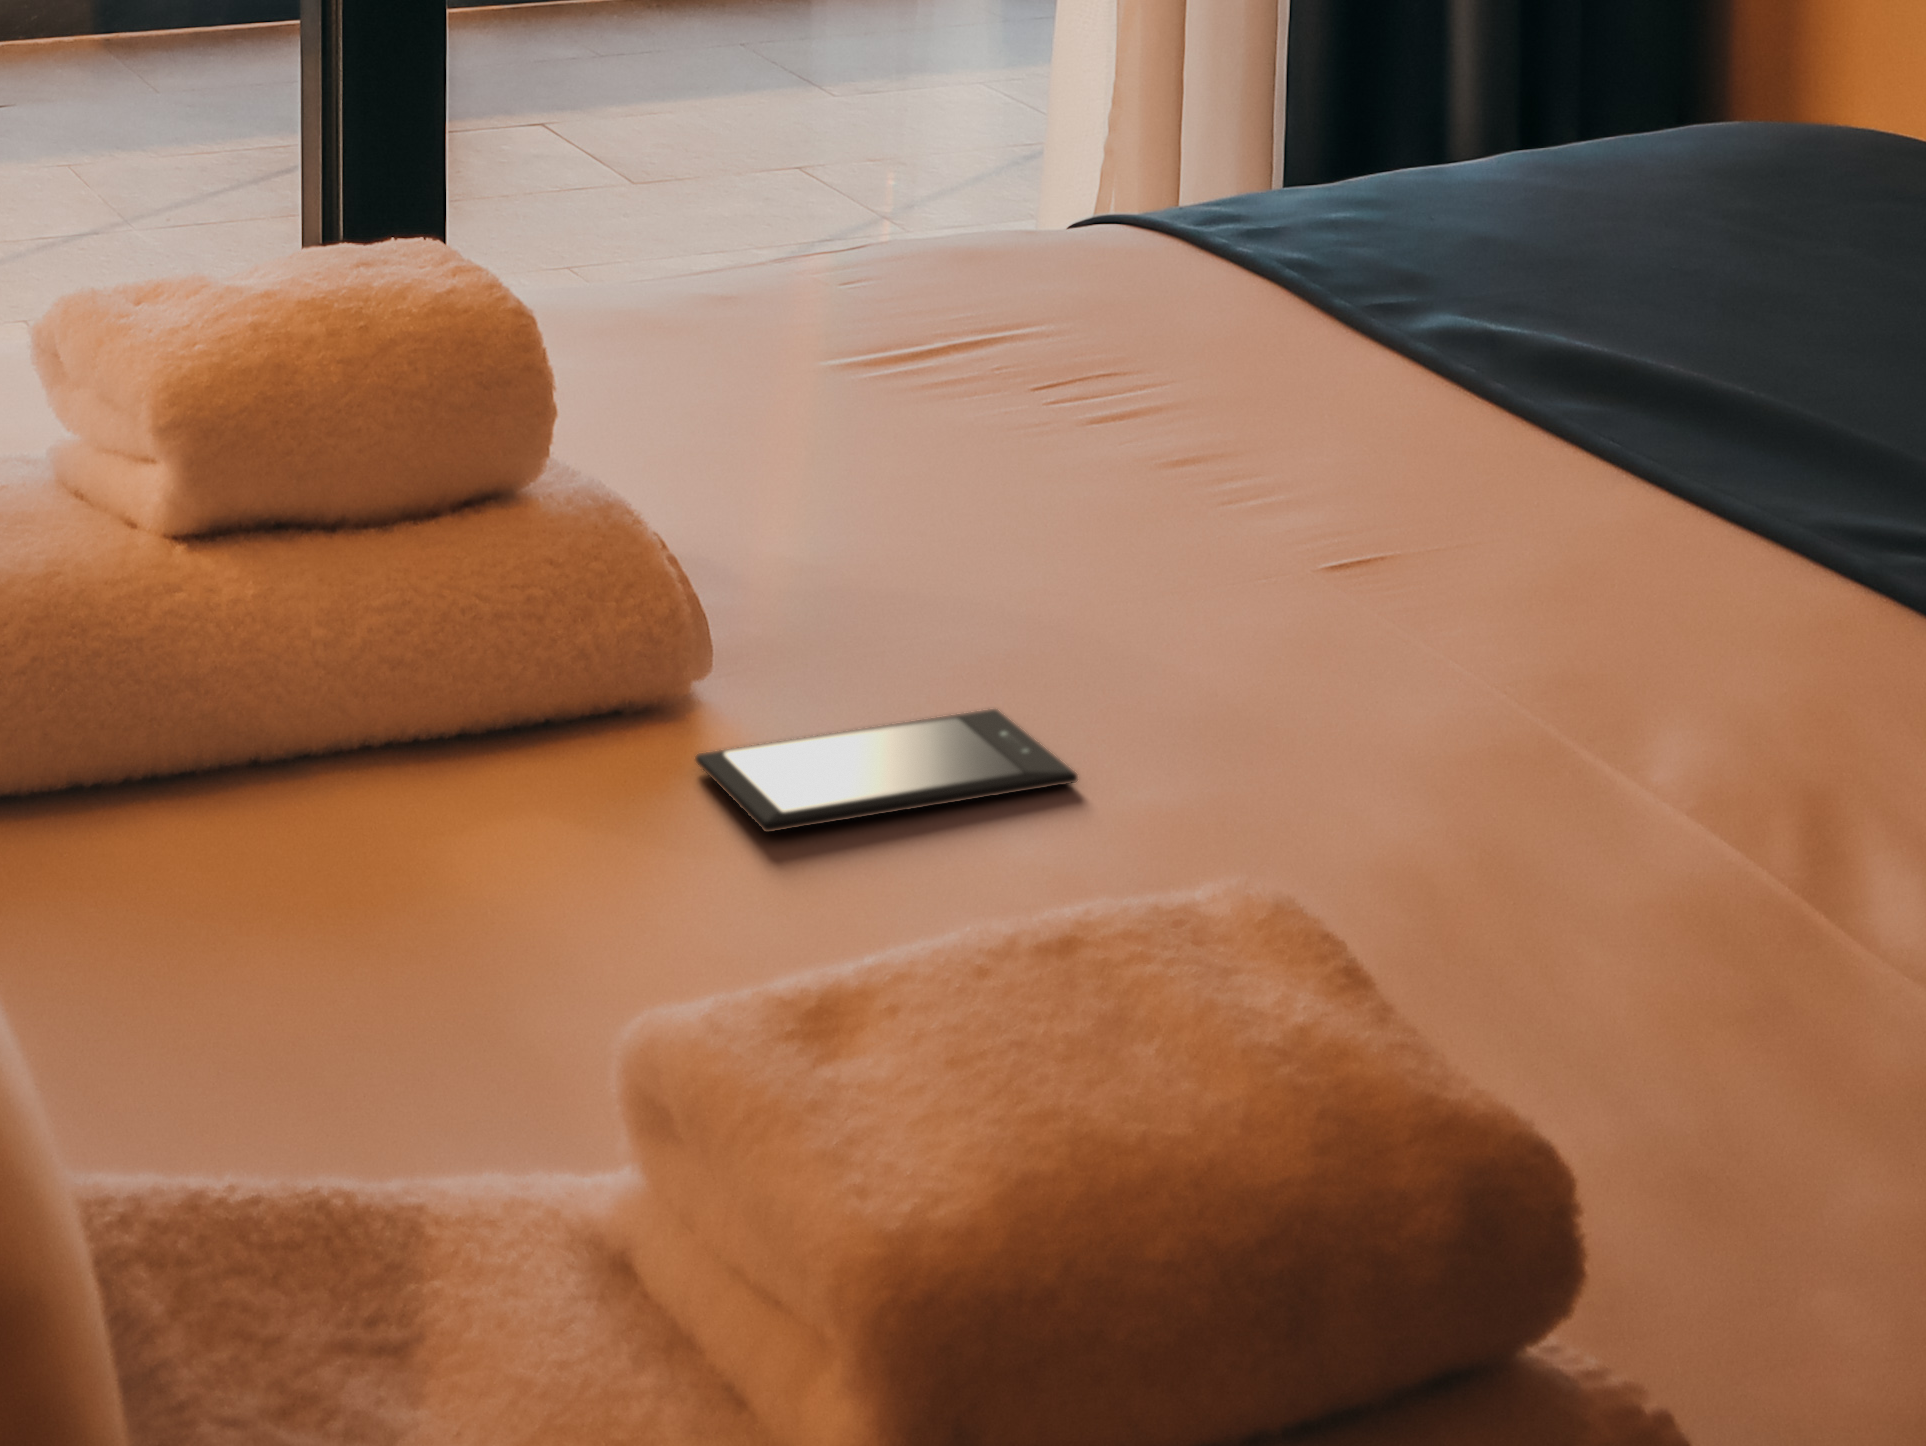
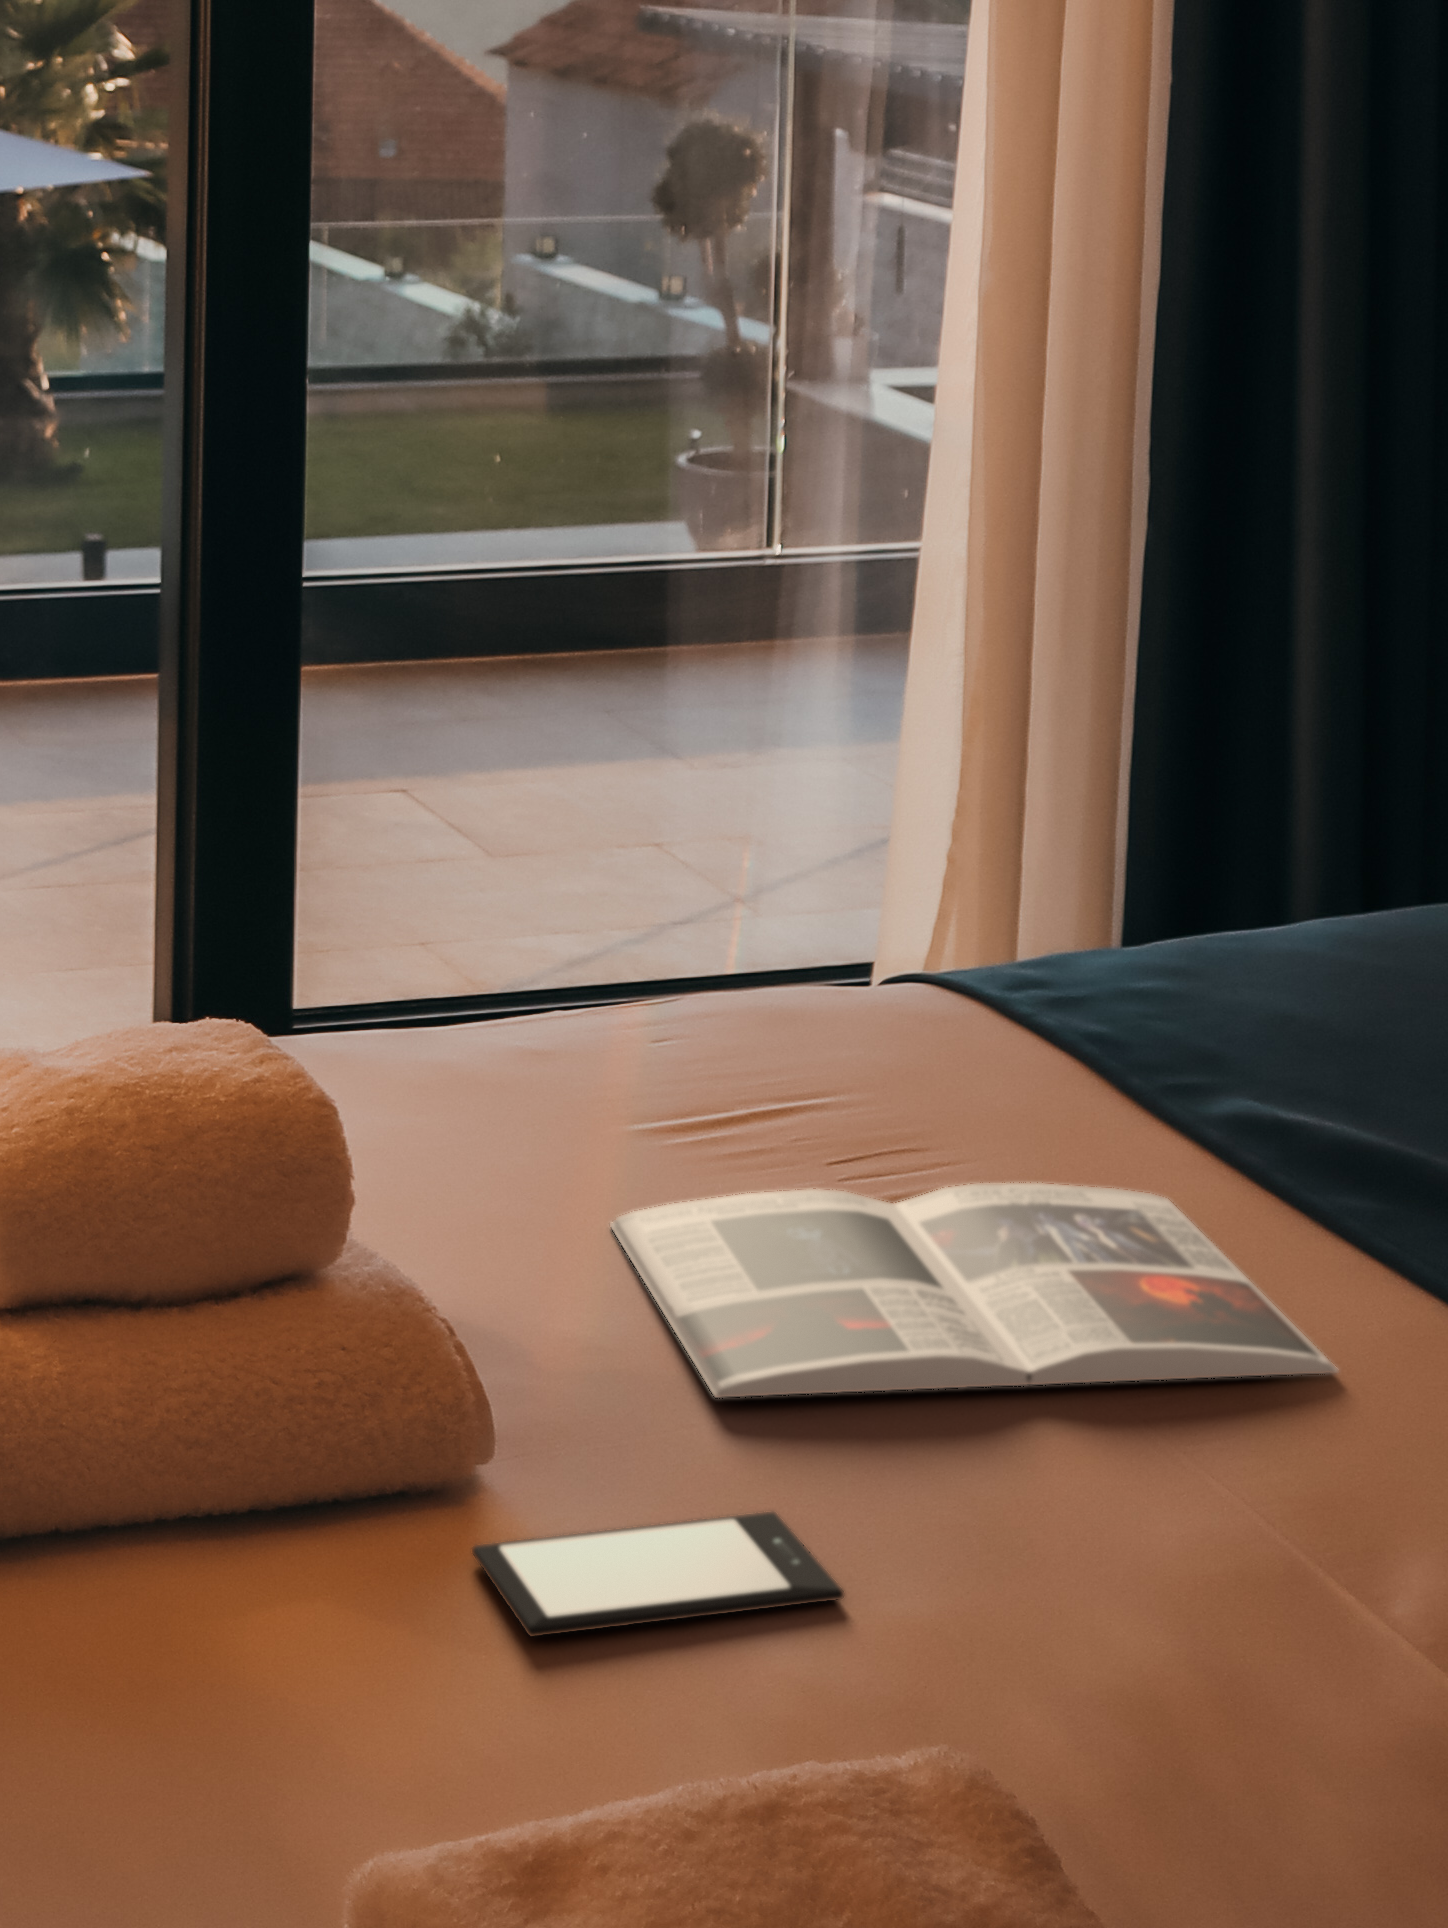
magazine: none [793,414,1527,612] -> present [611,1183,1338,1398]

